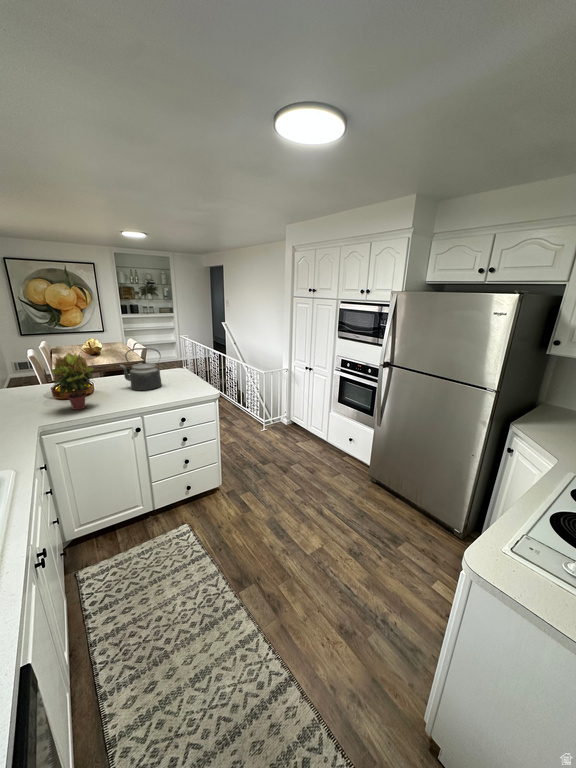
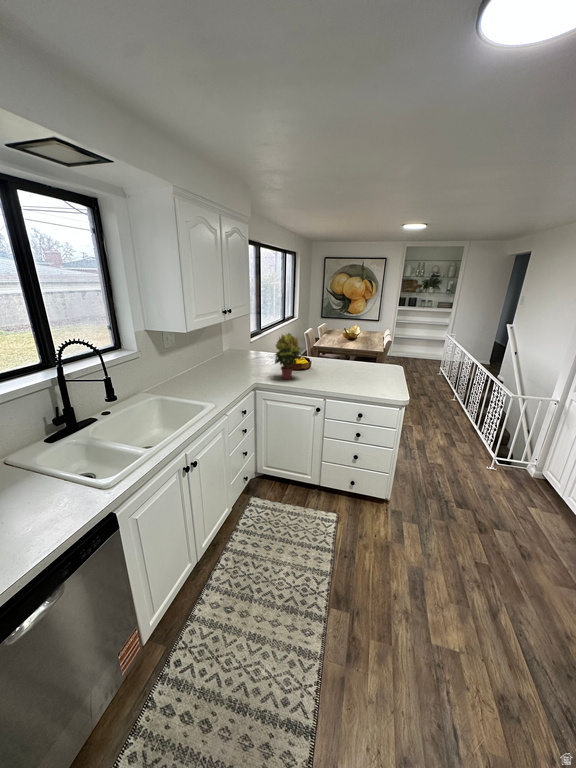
kettle: present [120,348,162,391] -> none [332,338,366,379]

